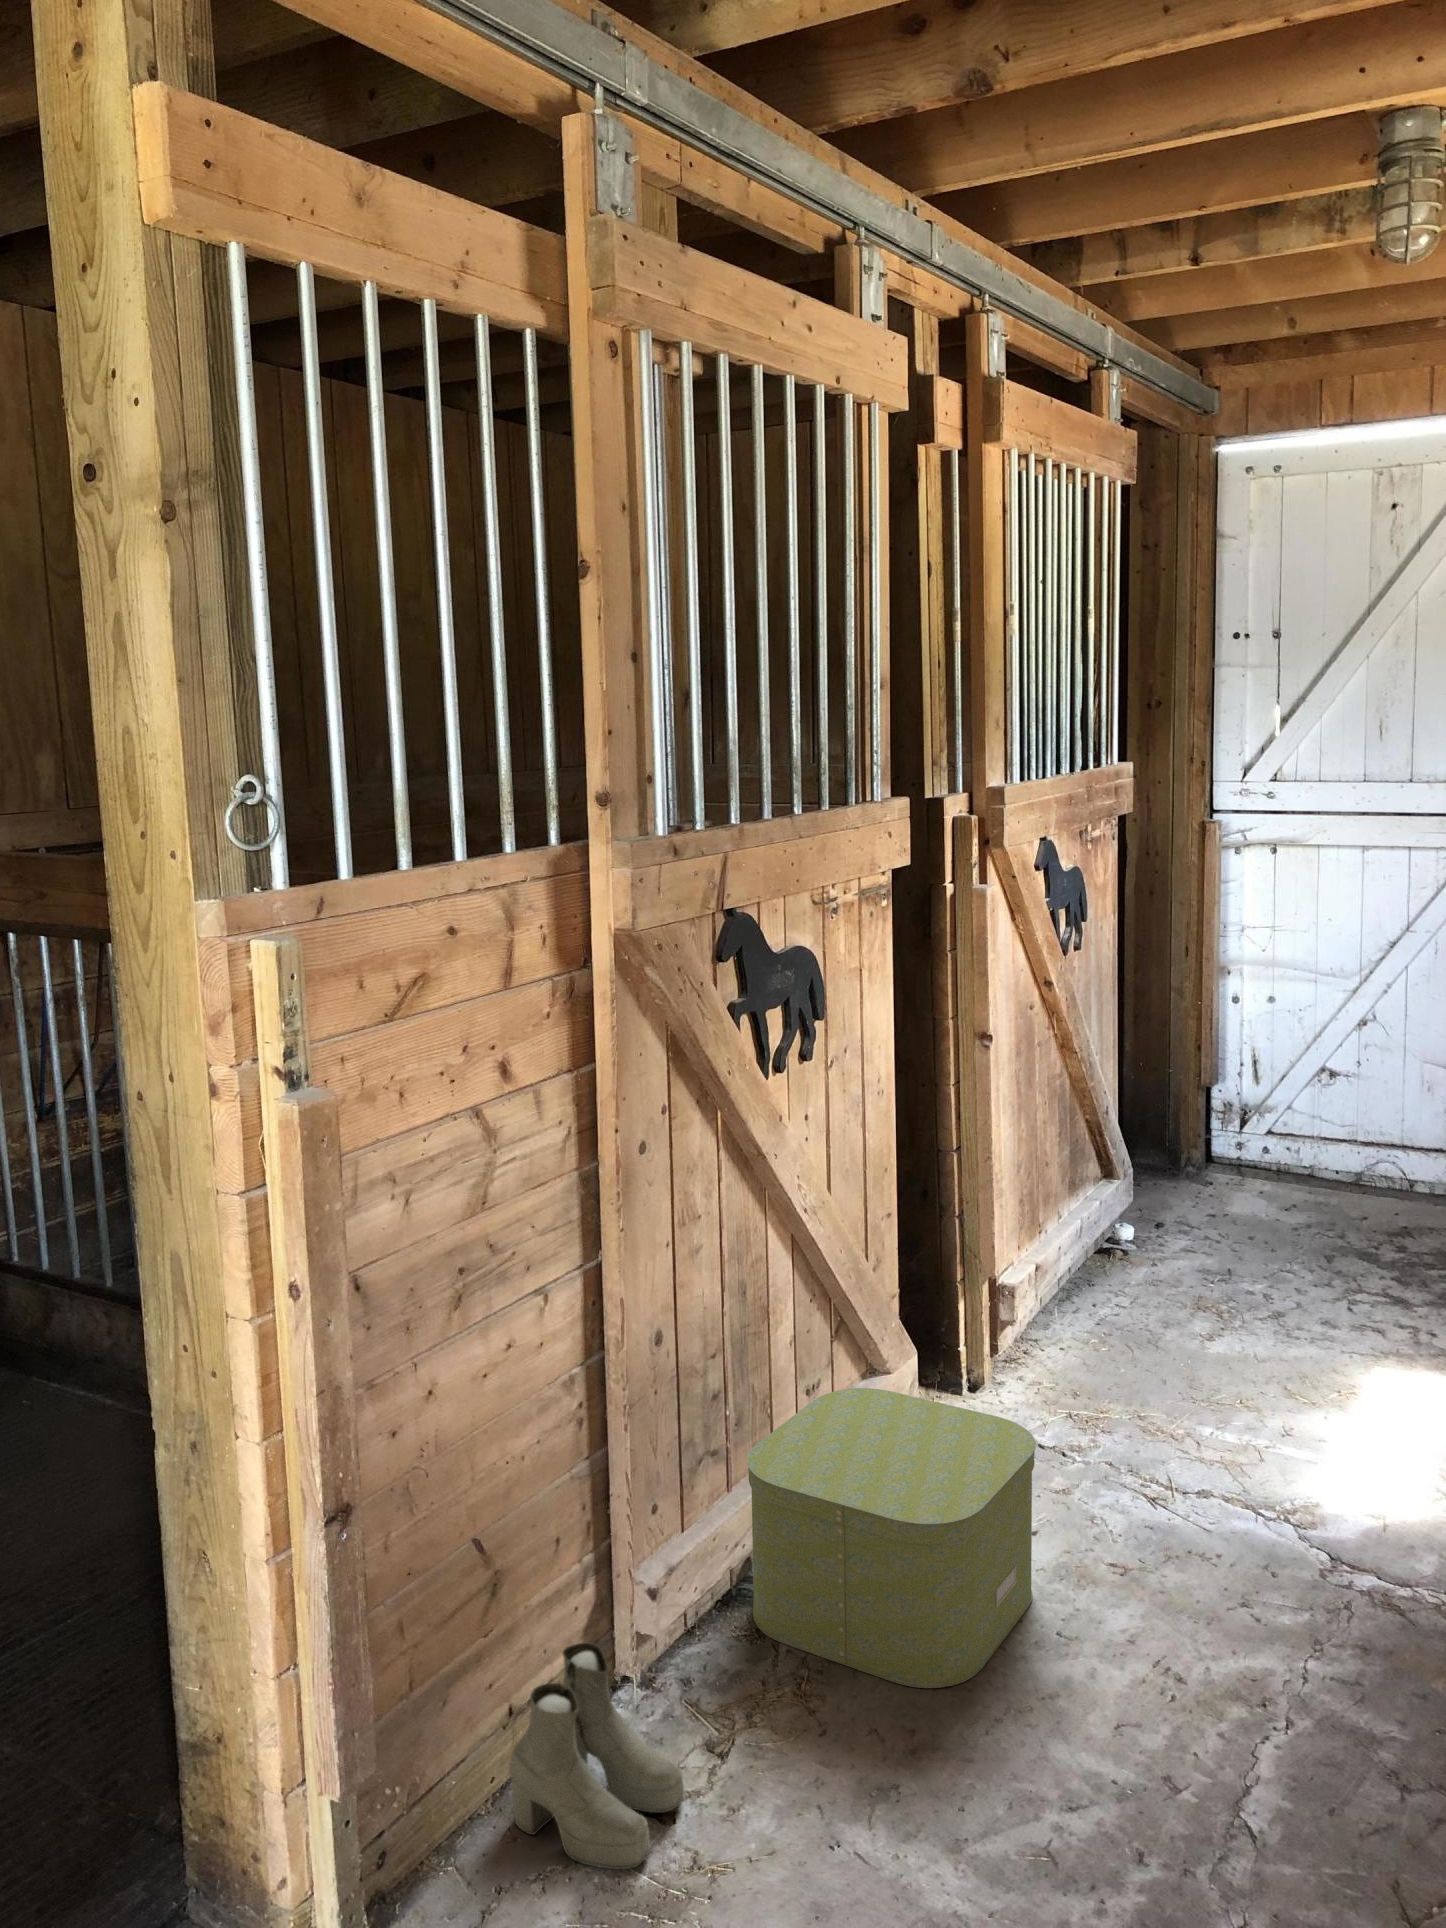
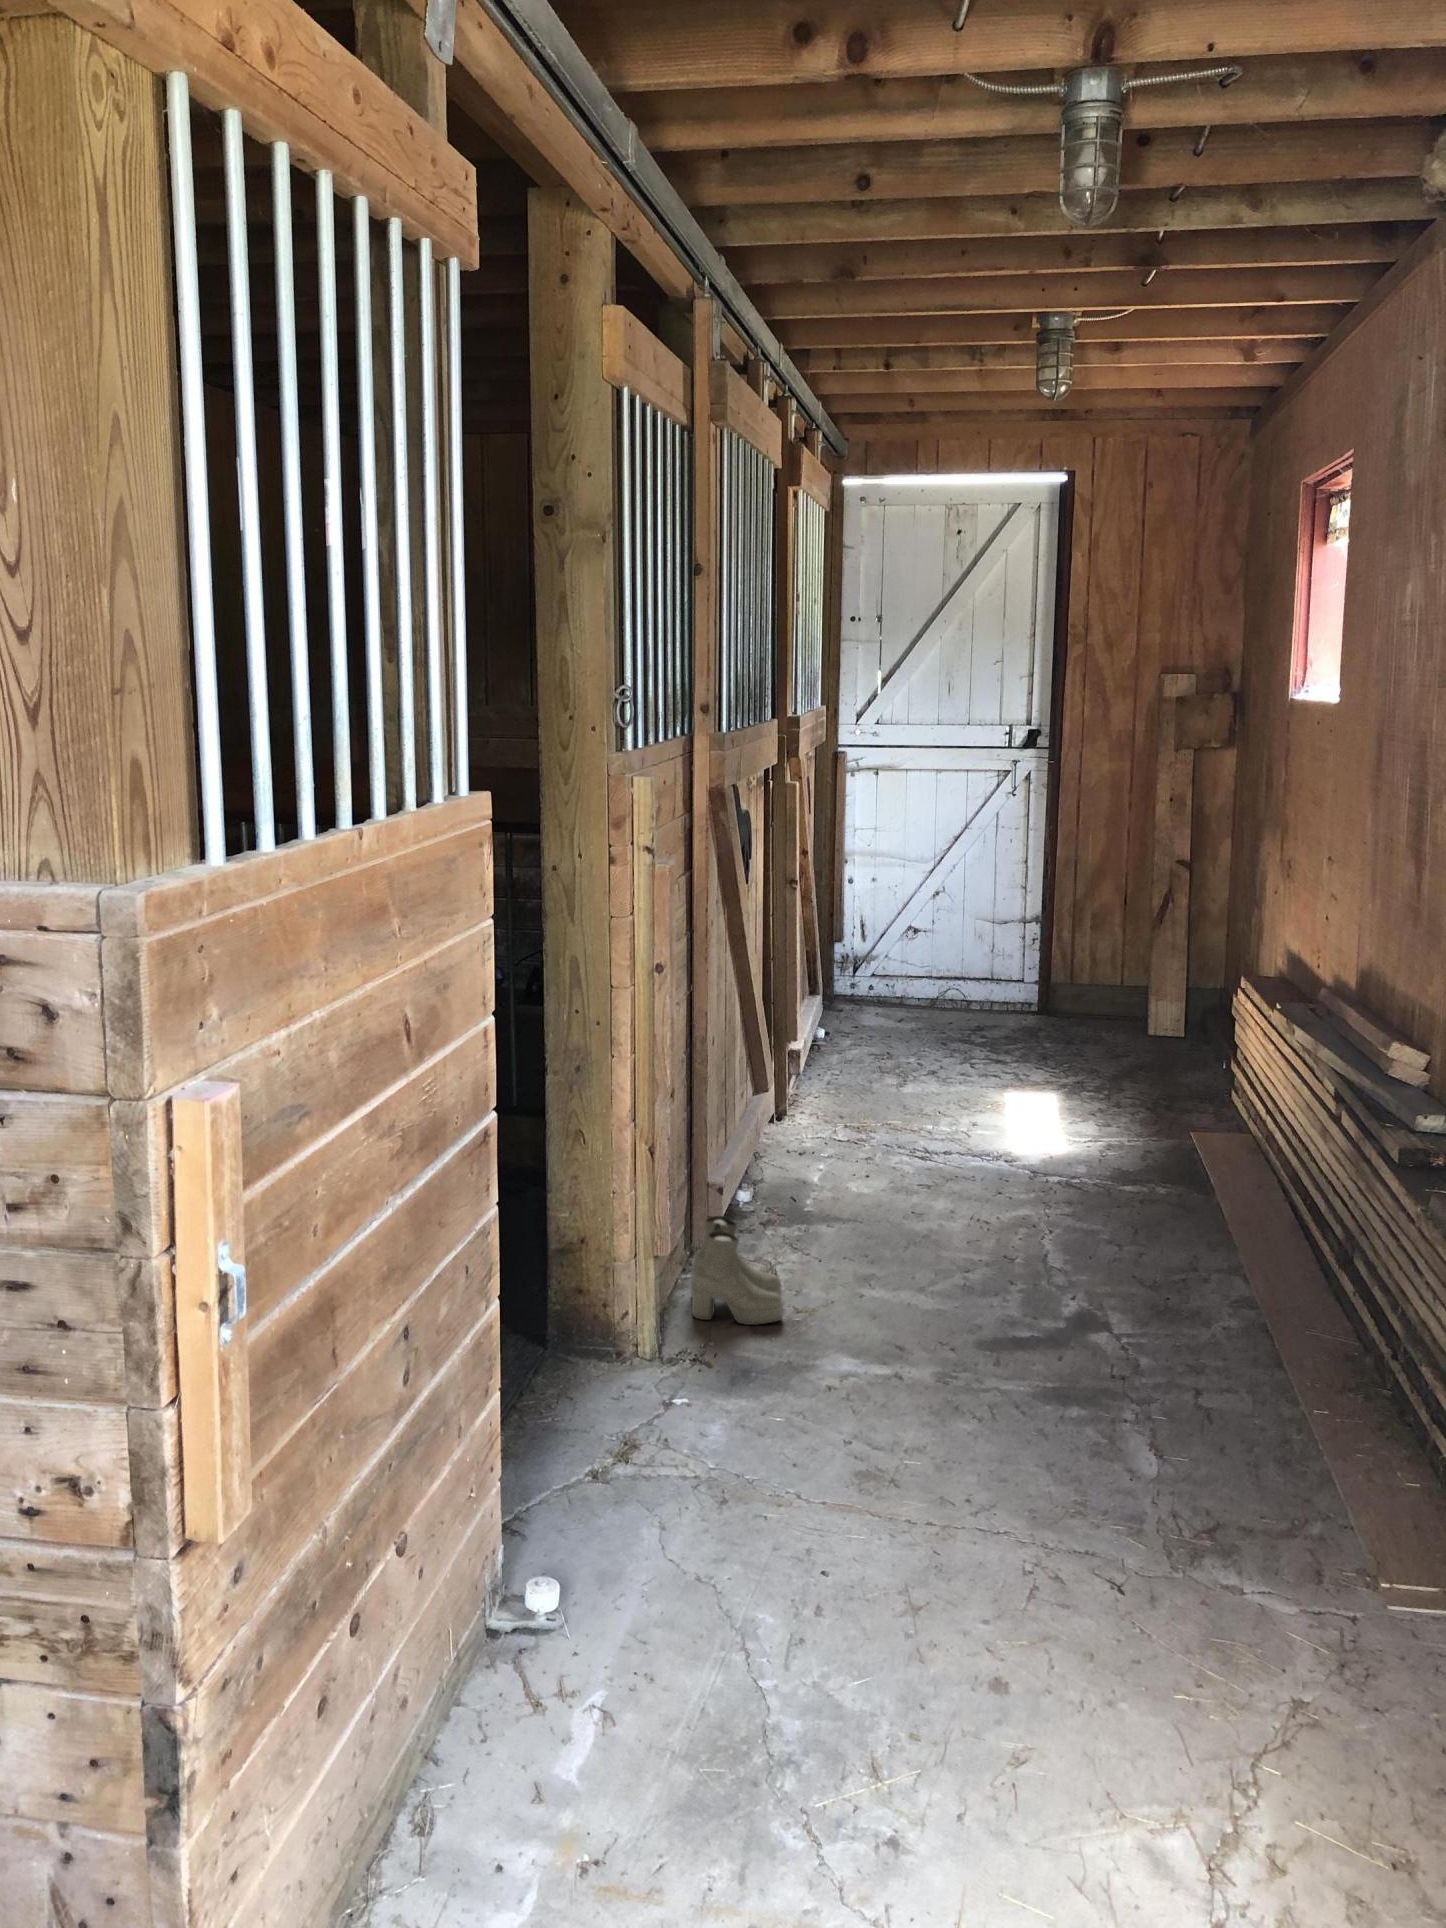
storage box: present [747,1388,1036,1688] -> none [740,1096,900,1243]

